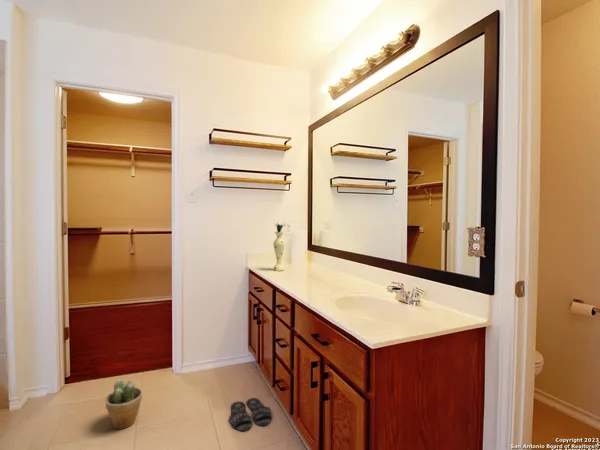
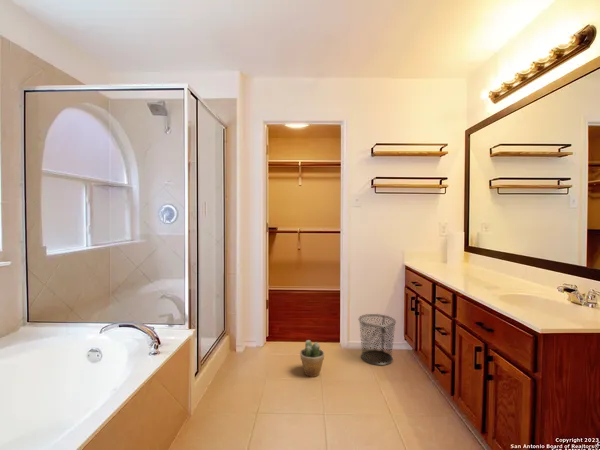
vase: present [273,224,285,271] -> none [425,223,447,268]
waste bin: none [192,328,237,390] -> present [359,314,396,365]
slippers: present [229,398,272,431] -> none [393,378,432,402]

